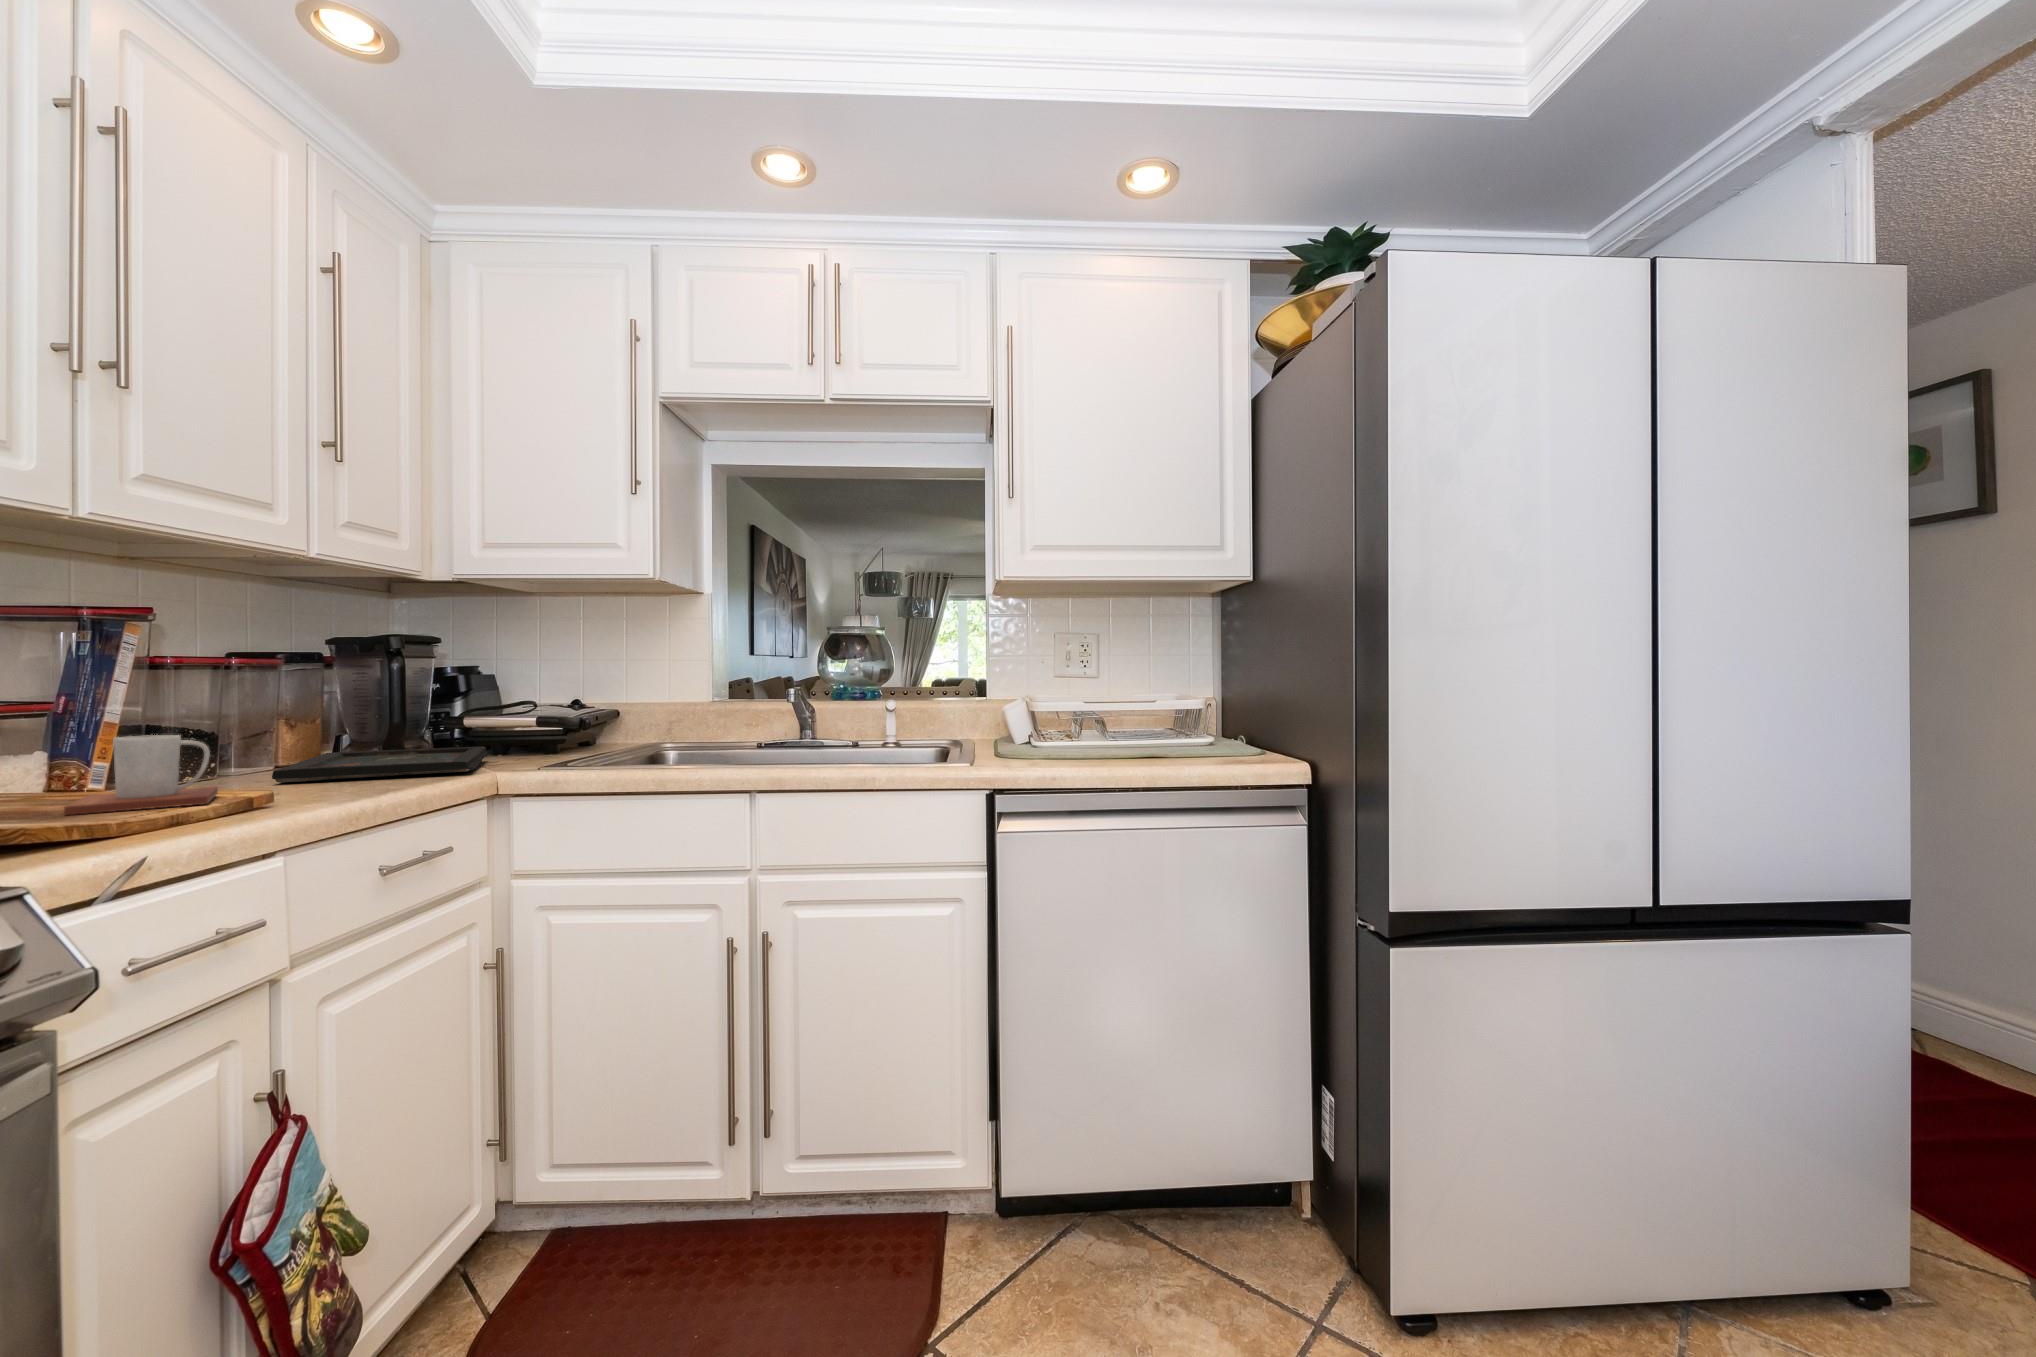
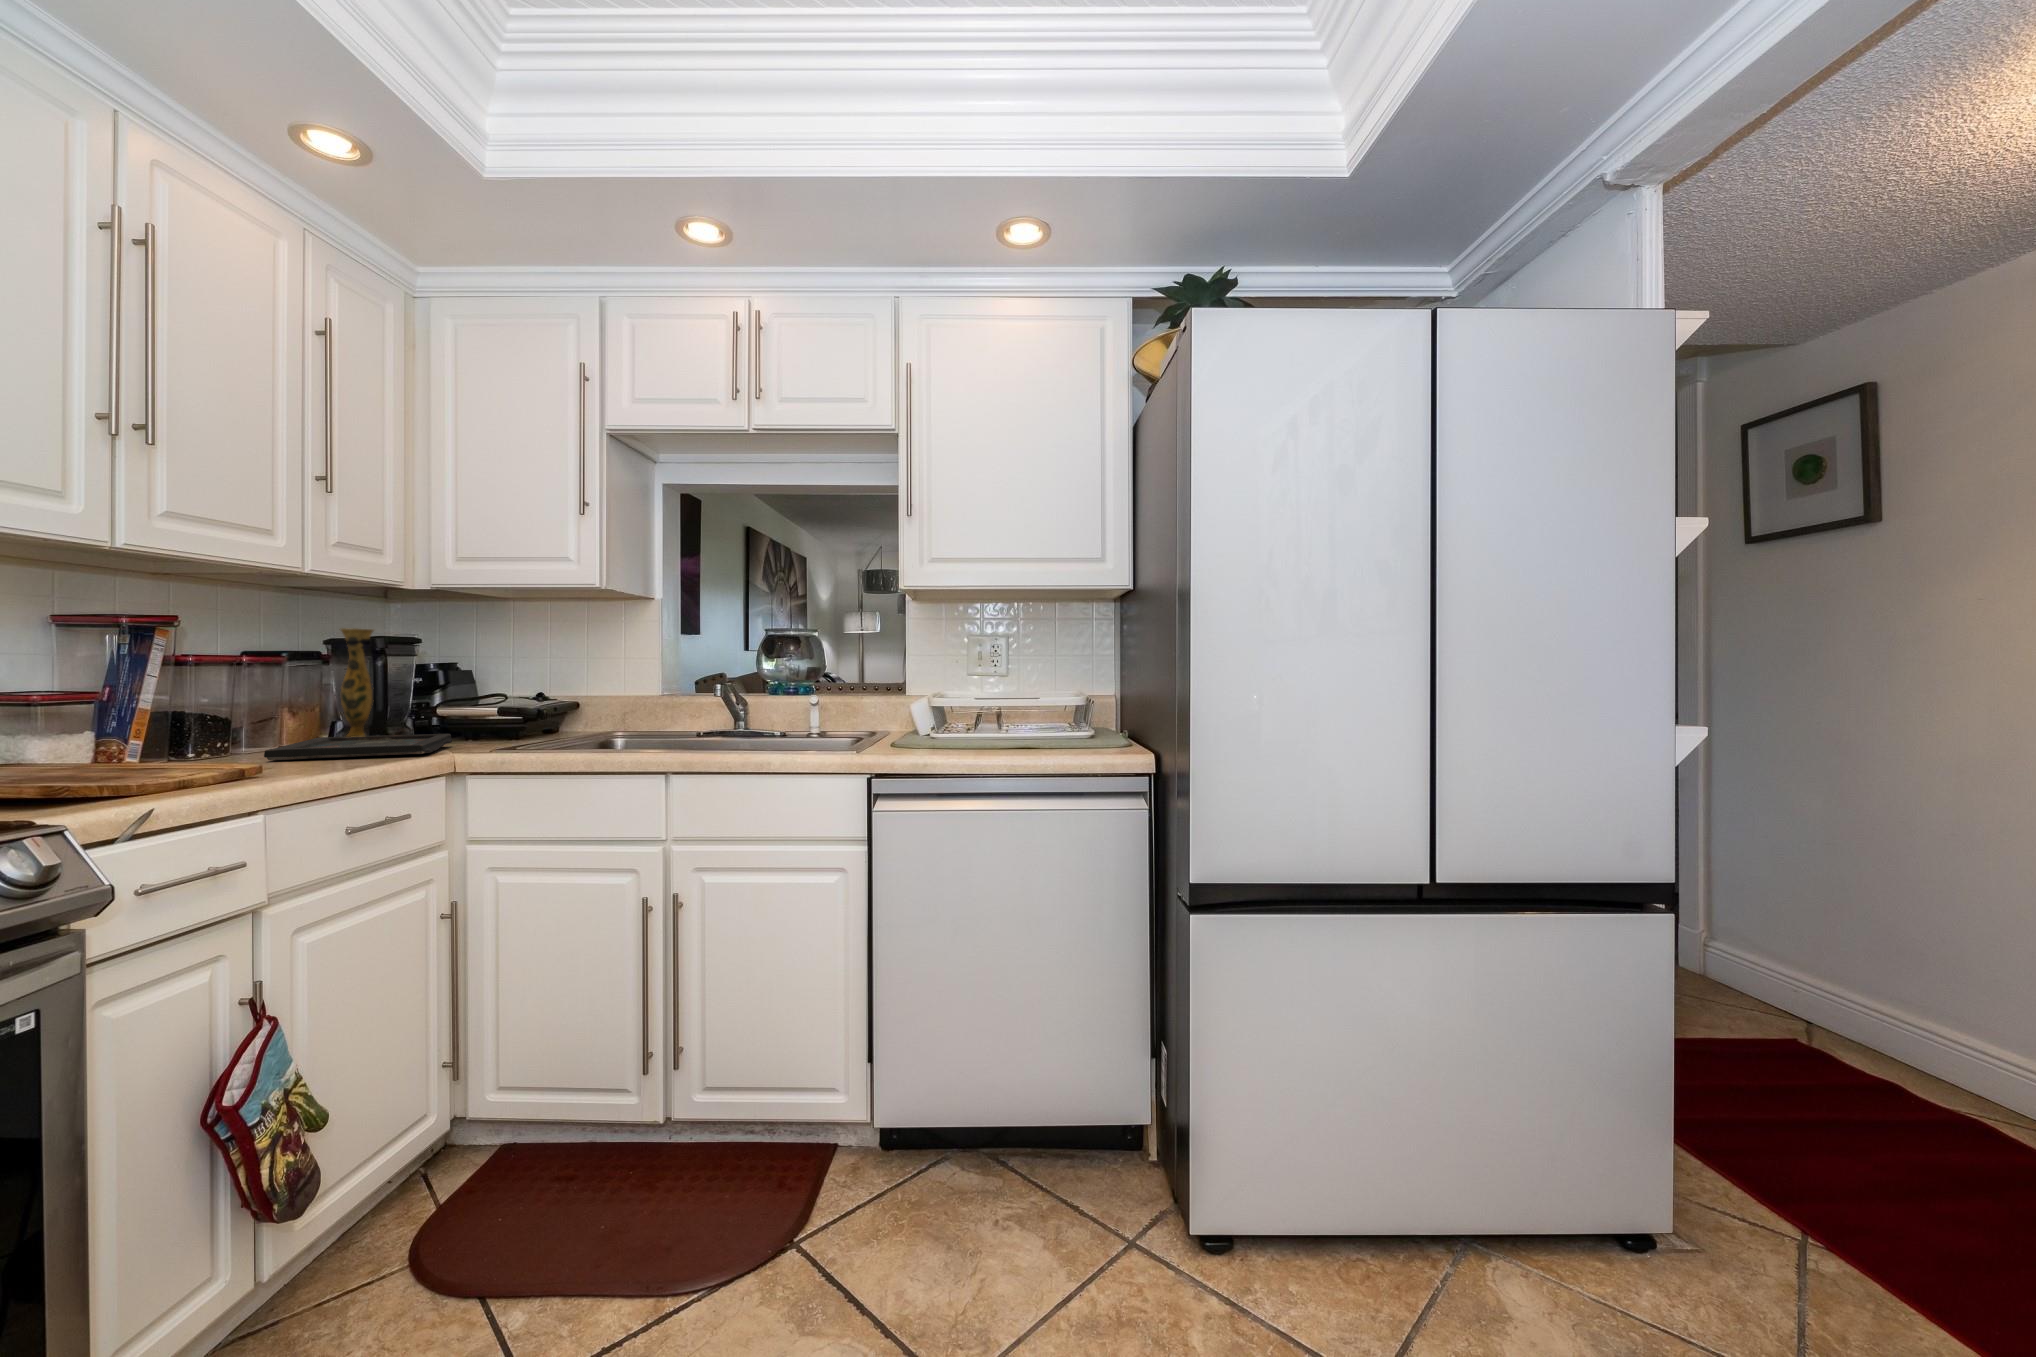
vase: none [337,624,400,761] -> present [341,628,374,737]
mug: present [64,735,218,815] -> none [101,720,218,780]

